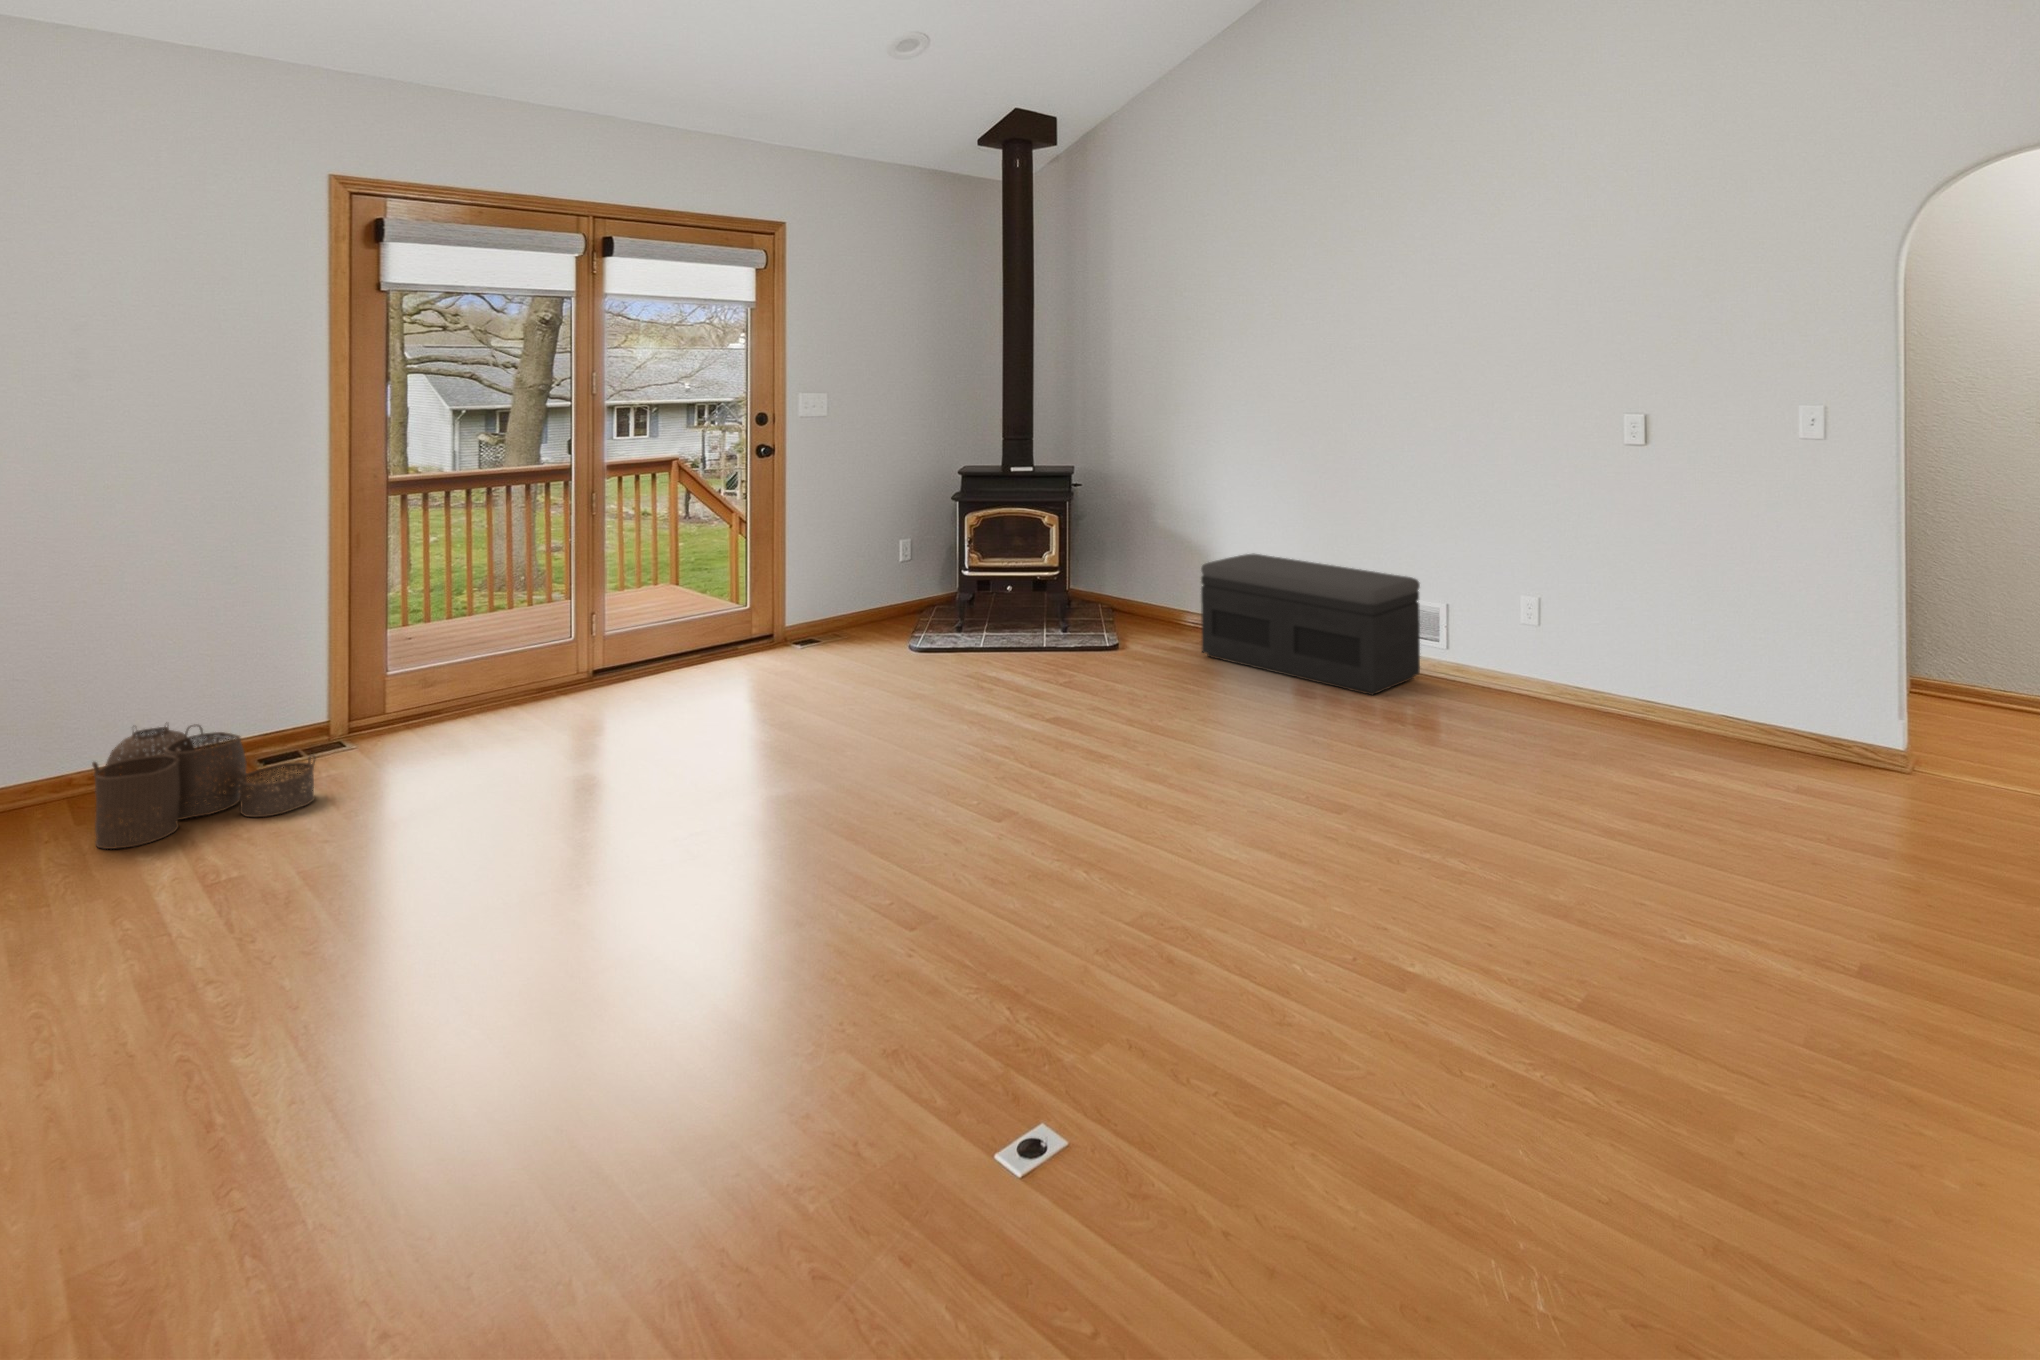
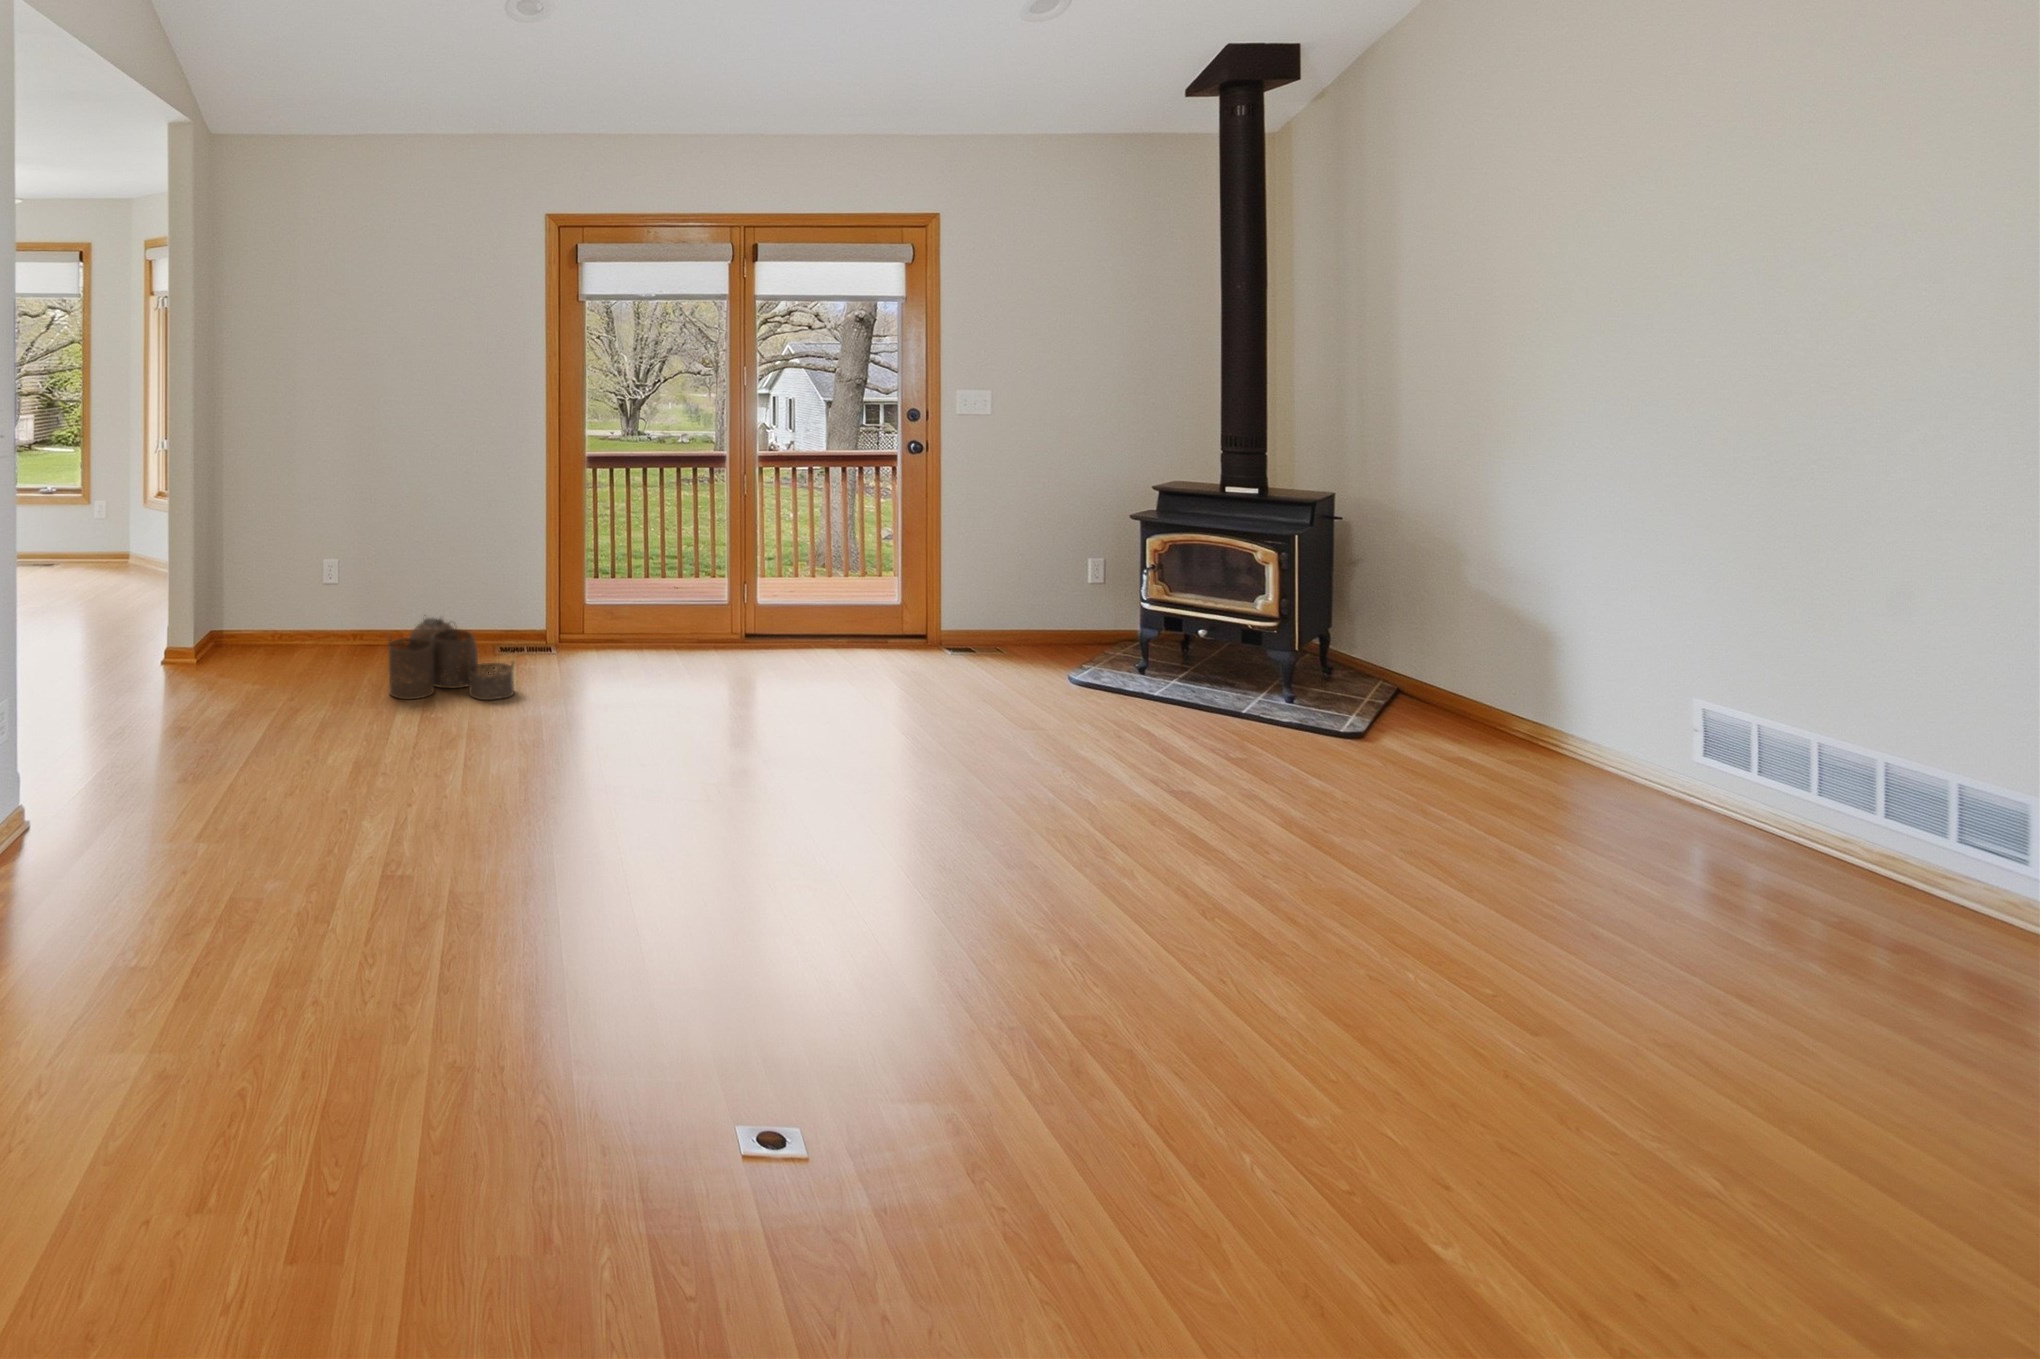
storage bench: present [1201,554,1420,695] -> none [1497,647,1984,920]

